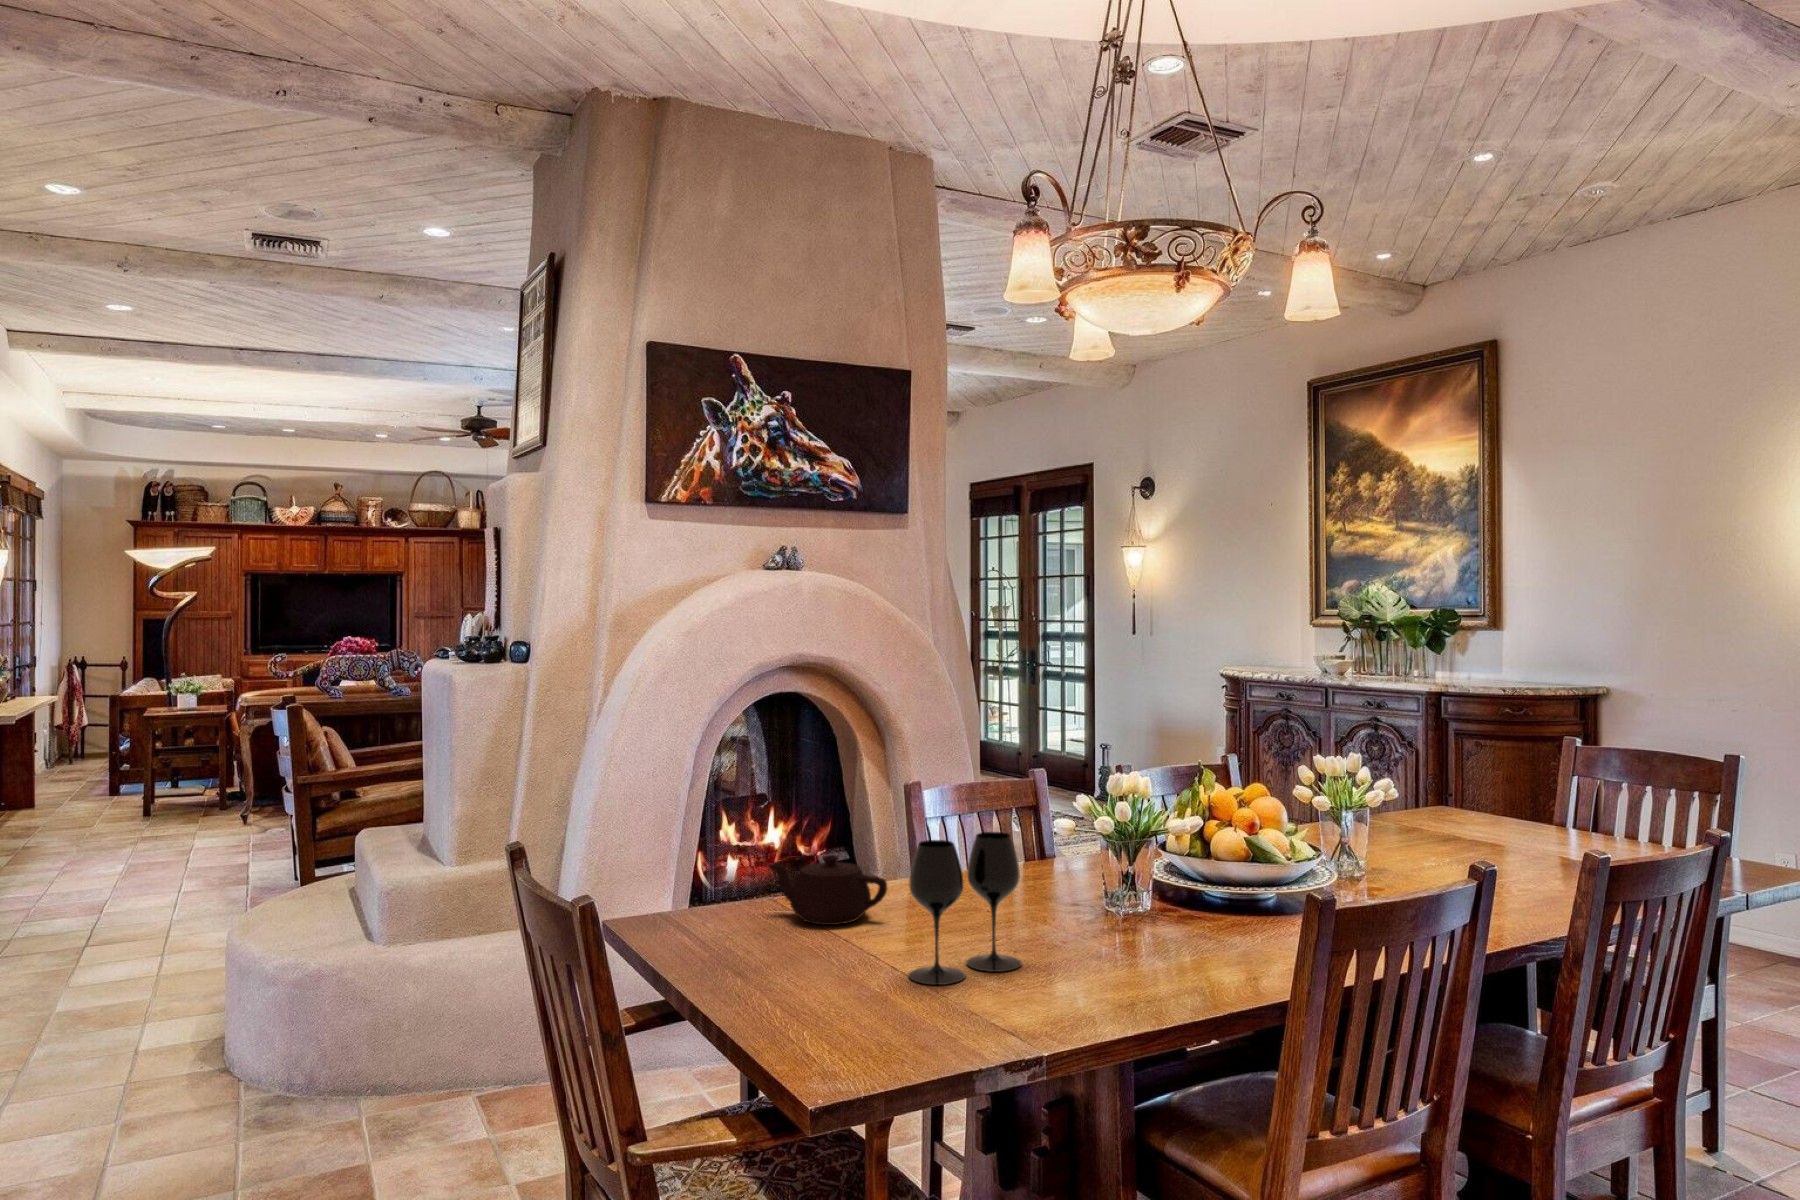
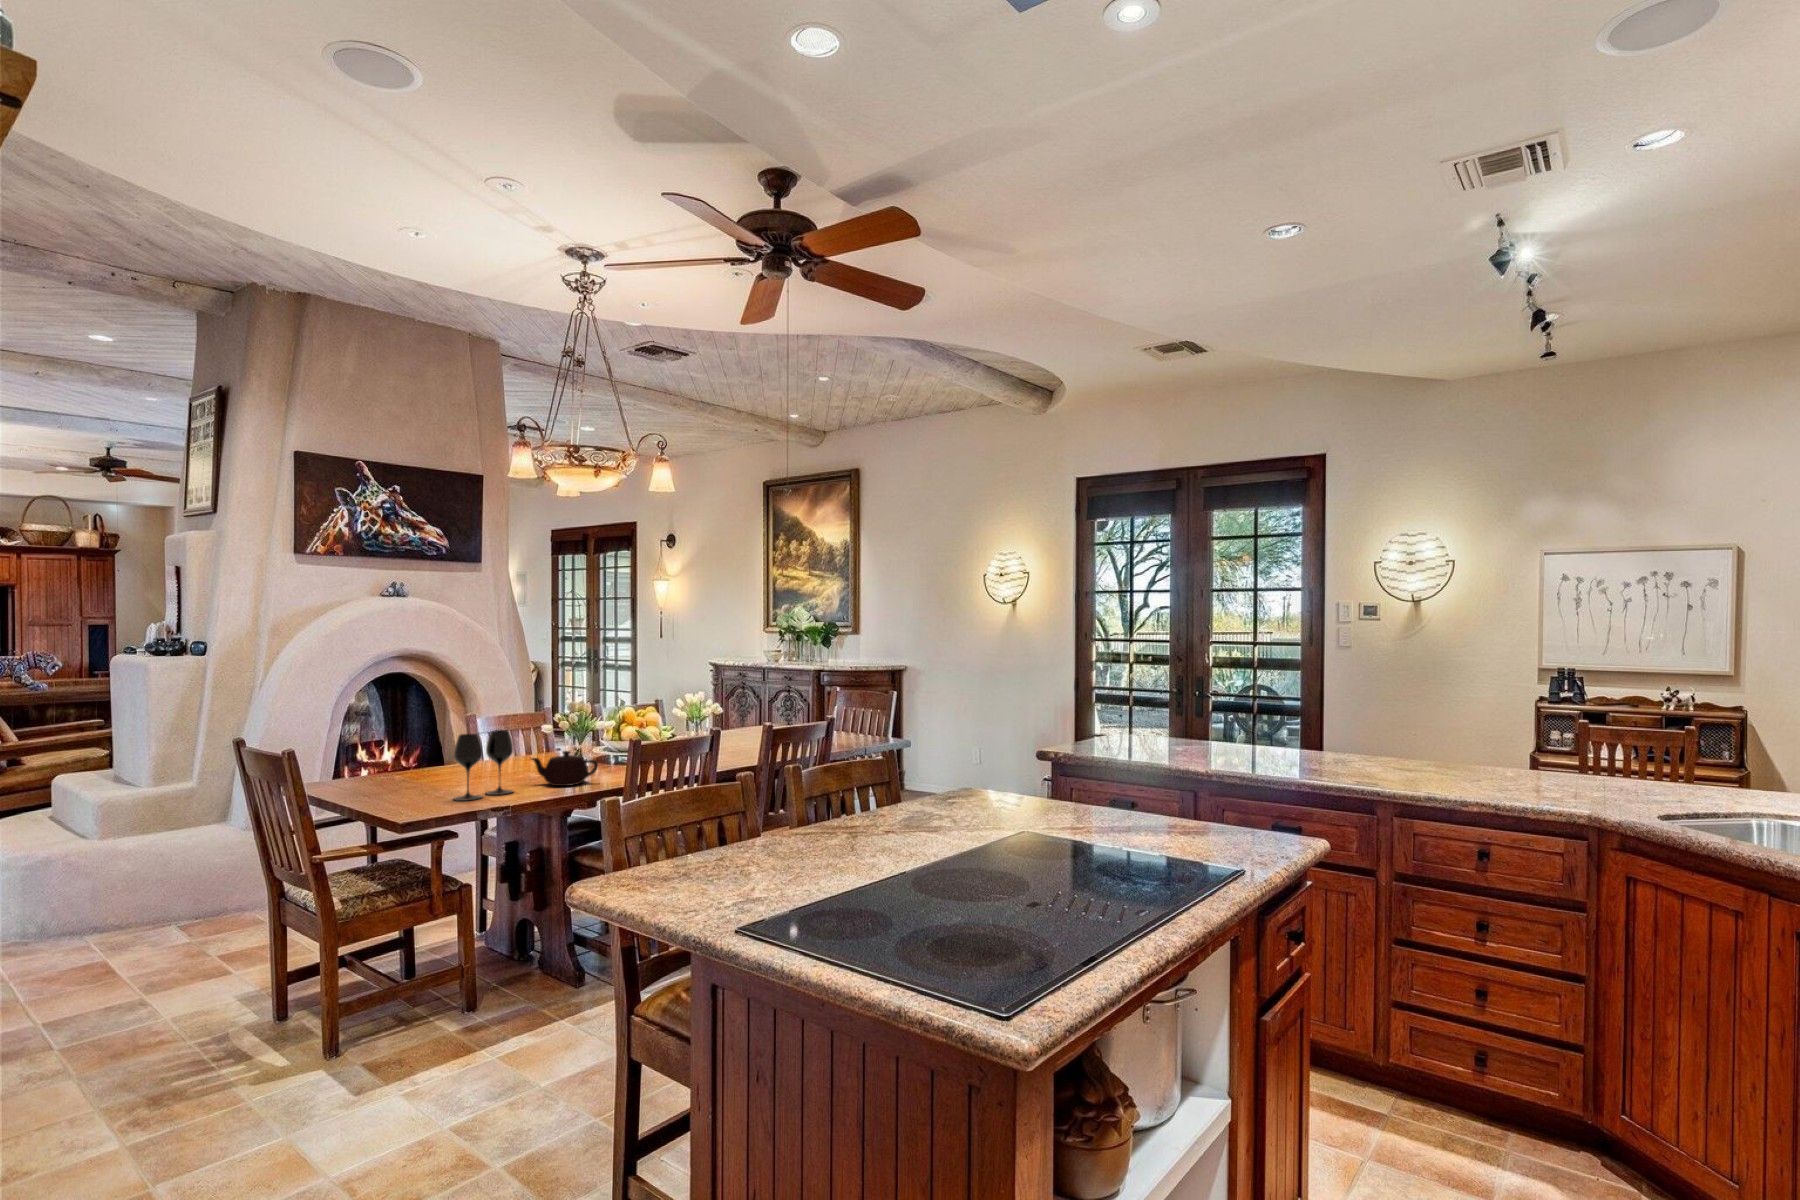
teapot: present [769,855,887,925] -> present [531,751,598,786]

